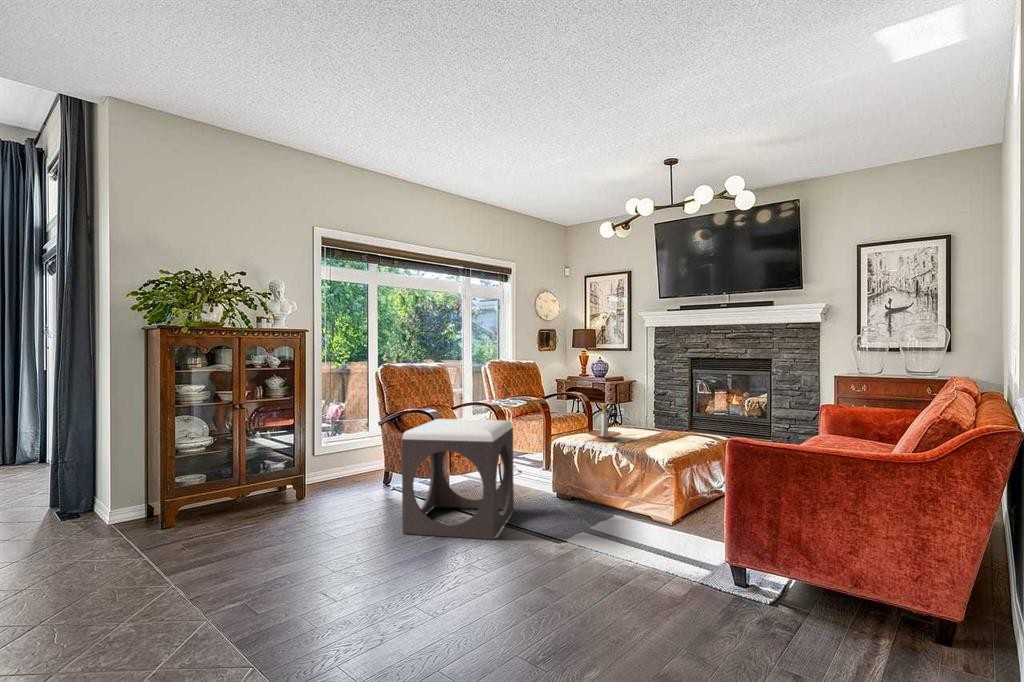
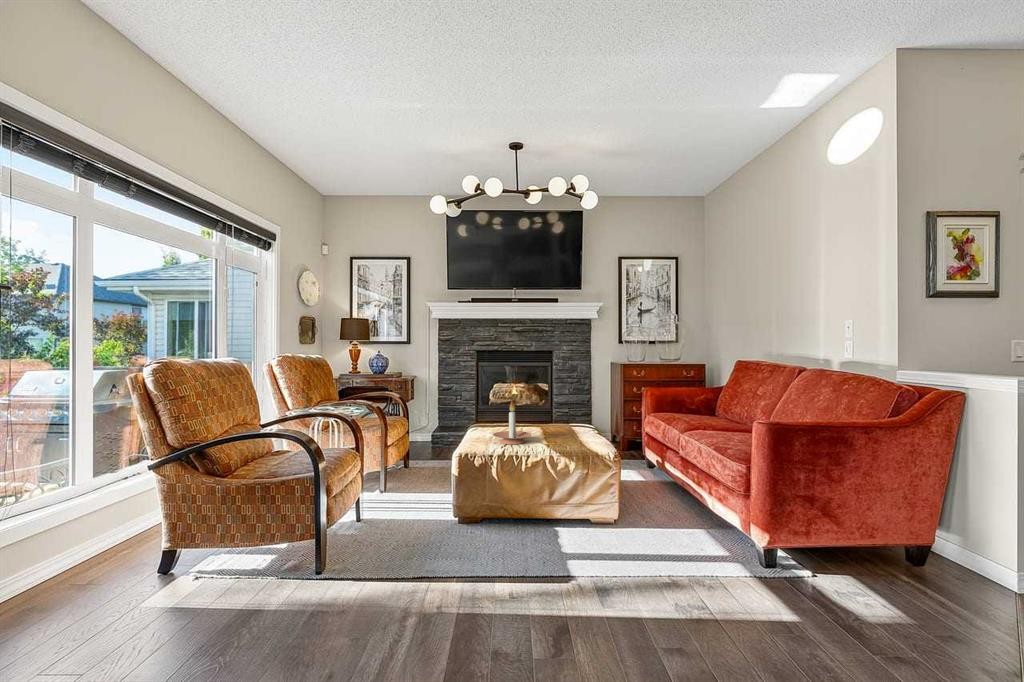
footstool: present [402,419,514,539] -> none [320,432,488,645]

